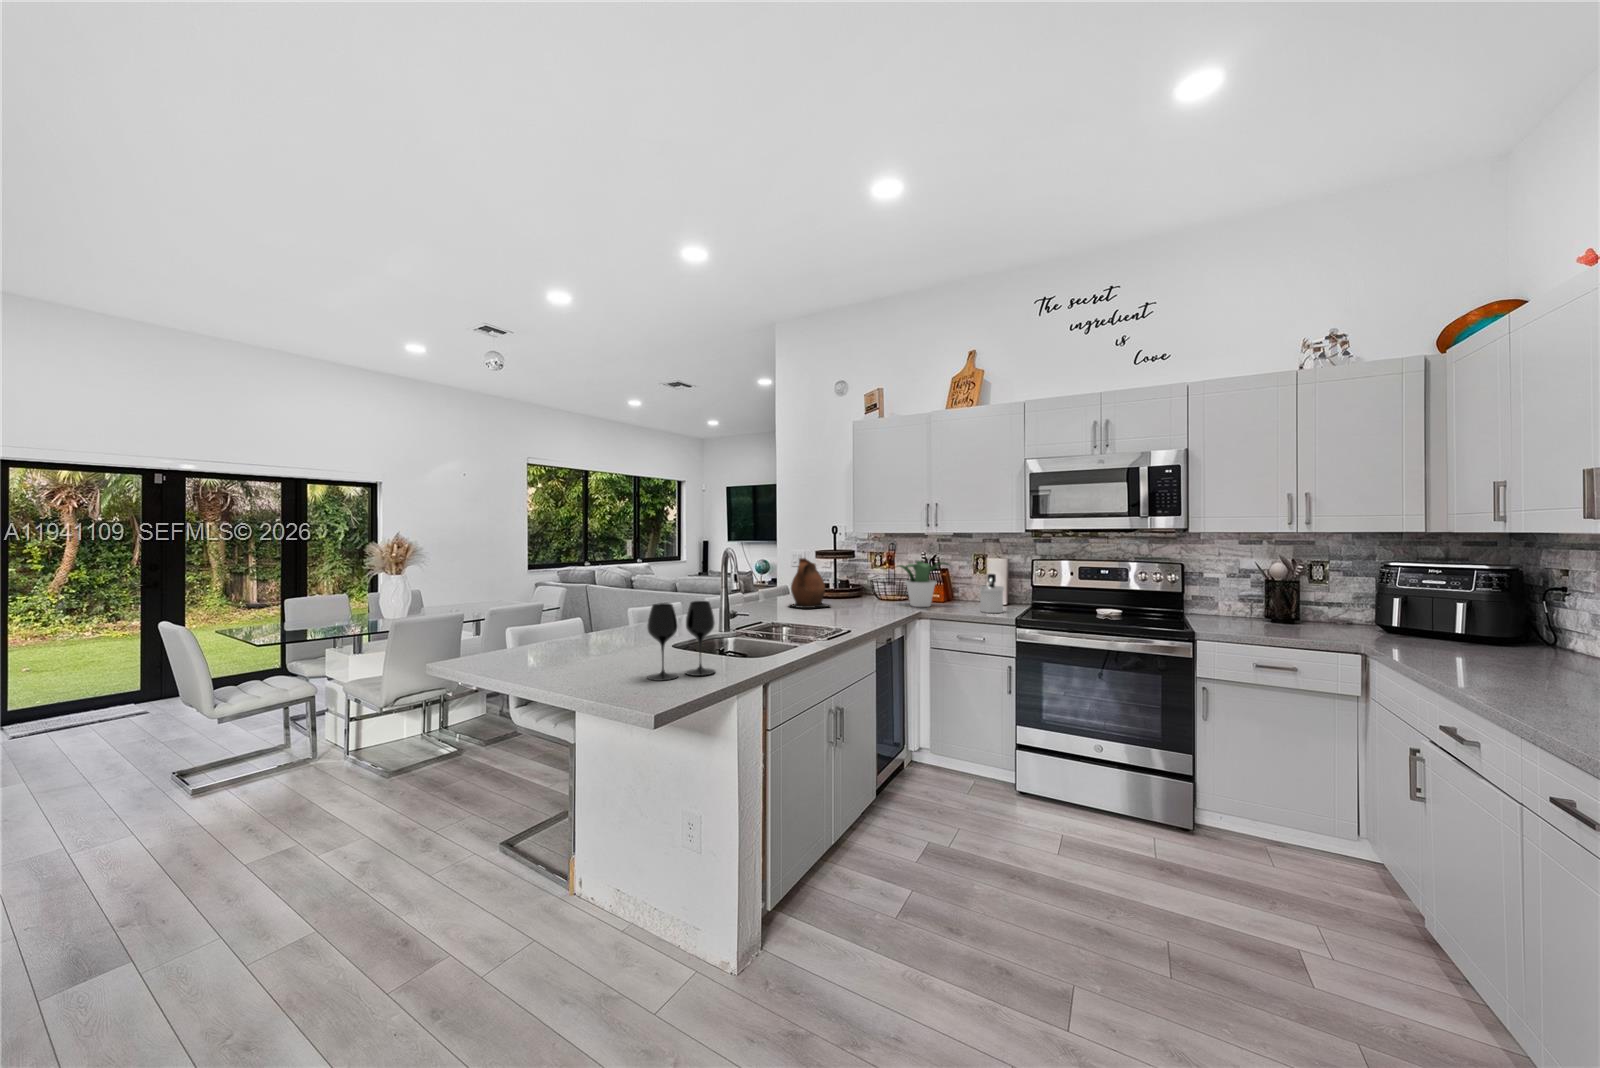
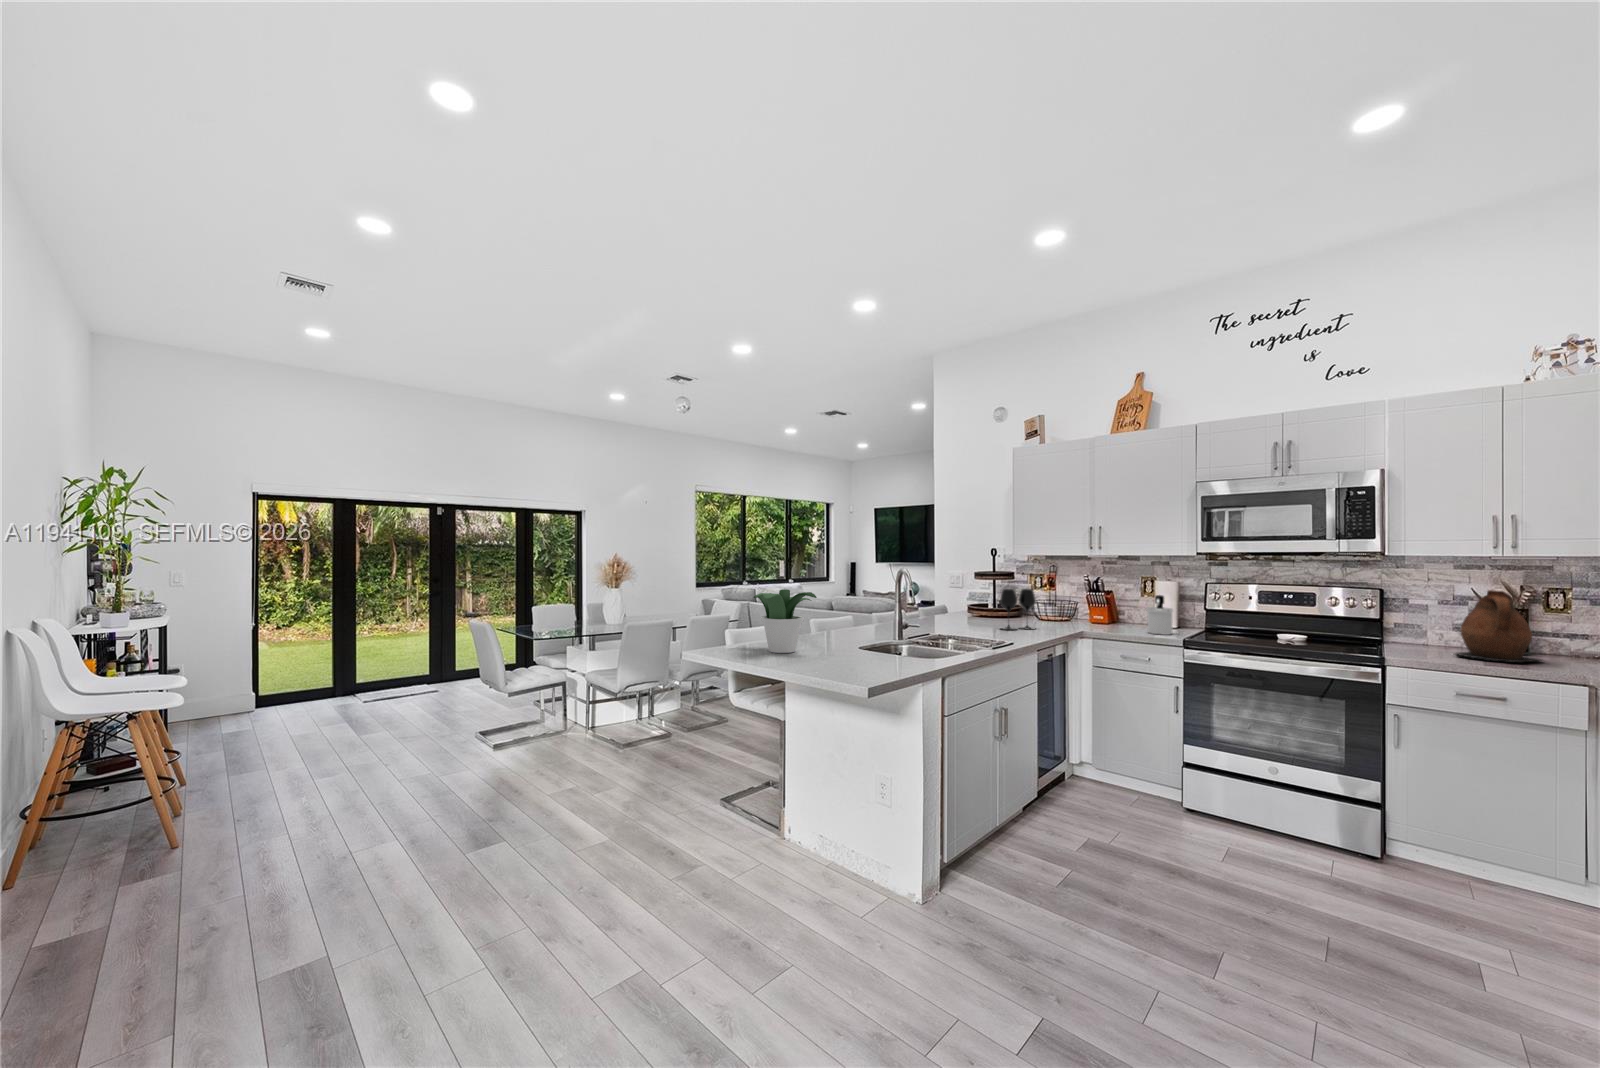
ceramic pitcher: present [790,558,829,608] -> present [1456,590,1541,662]
potted plant: present [898,561,949,607] -> present [753,589,817,653]
wine glass: present [647,601,715,681] -> present [1000,589,1036,630]

